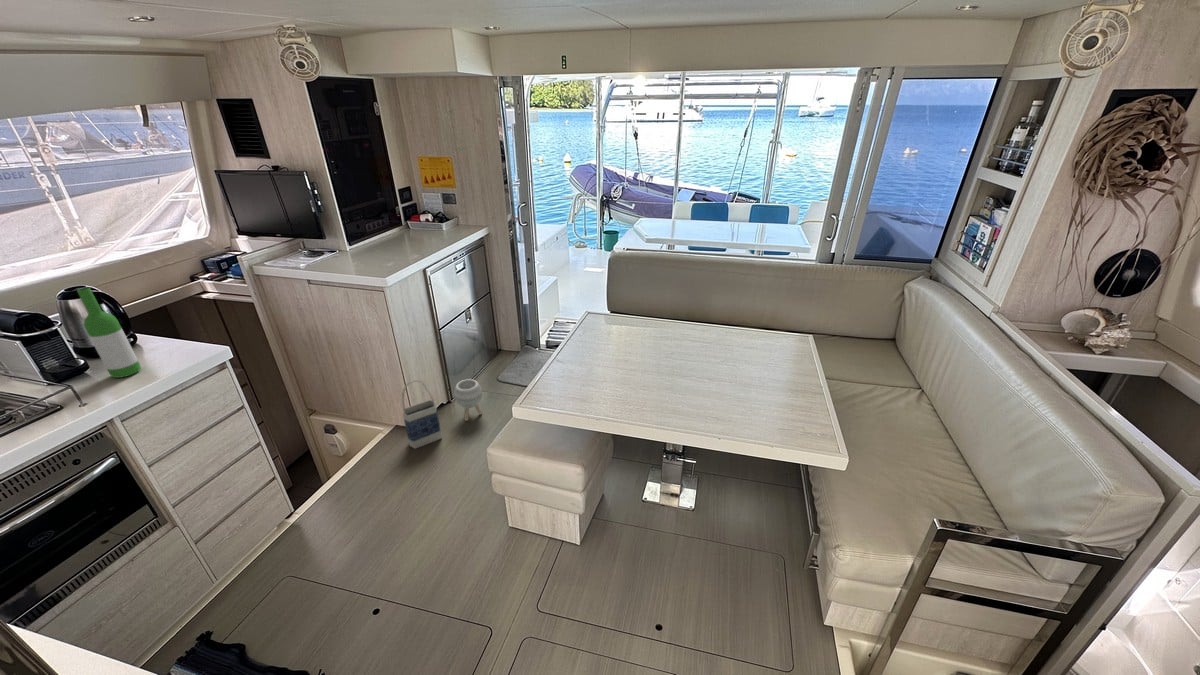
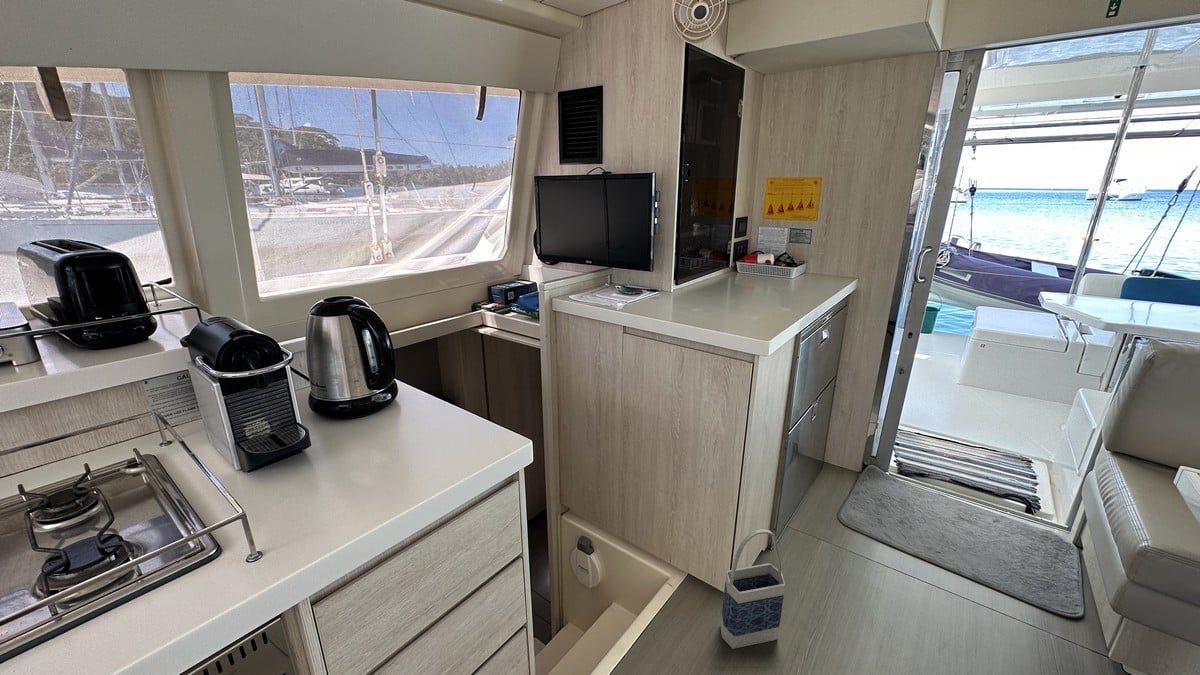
wine bottle: present [77,288,141,378] -> none [313,294,386,485]
planter: present [454,379,482,421] -> none [800,533,853,610]

